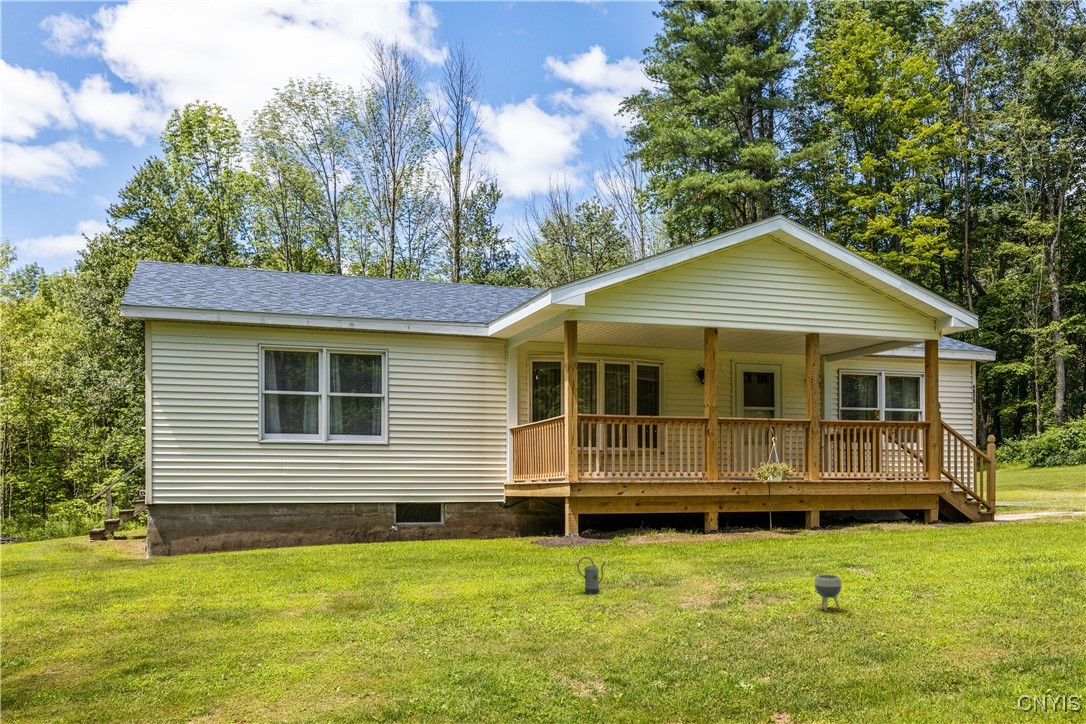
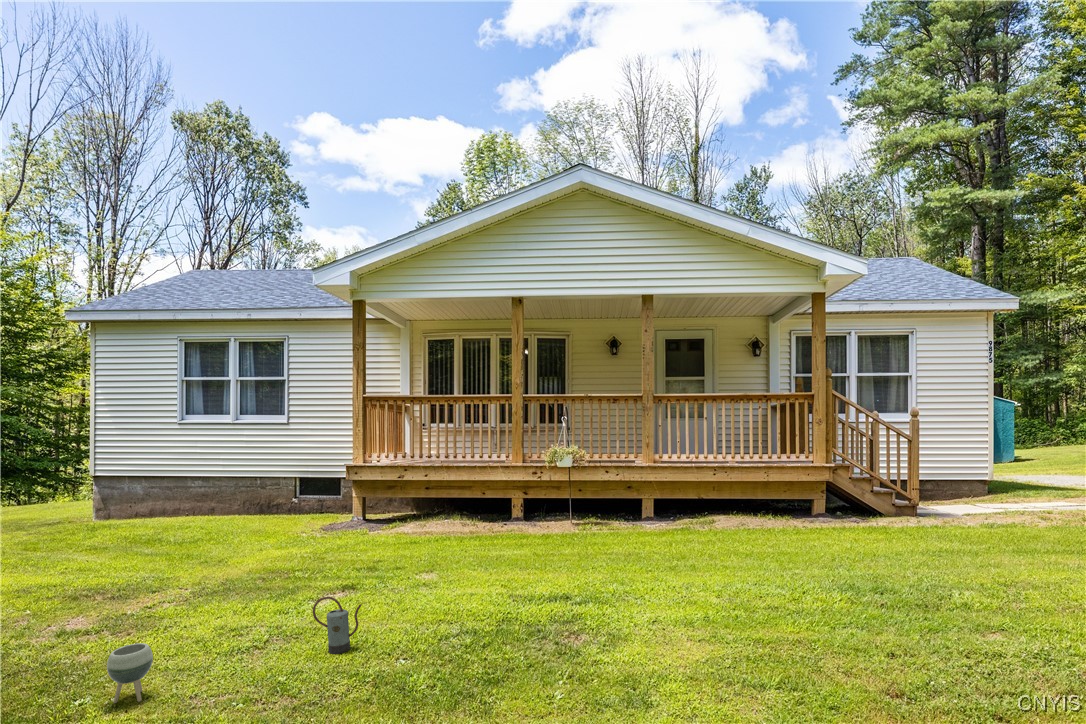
watering can: present [577,557,605,594] -> present [313,597,362,654]

